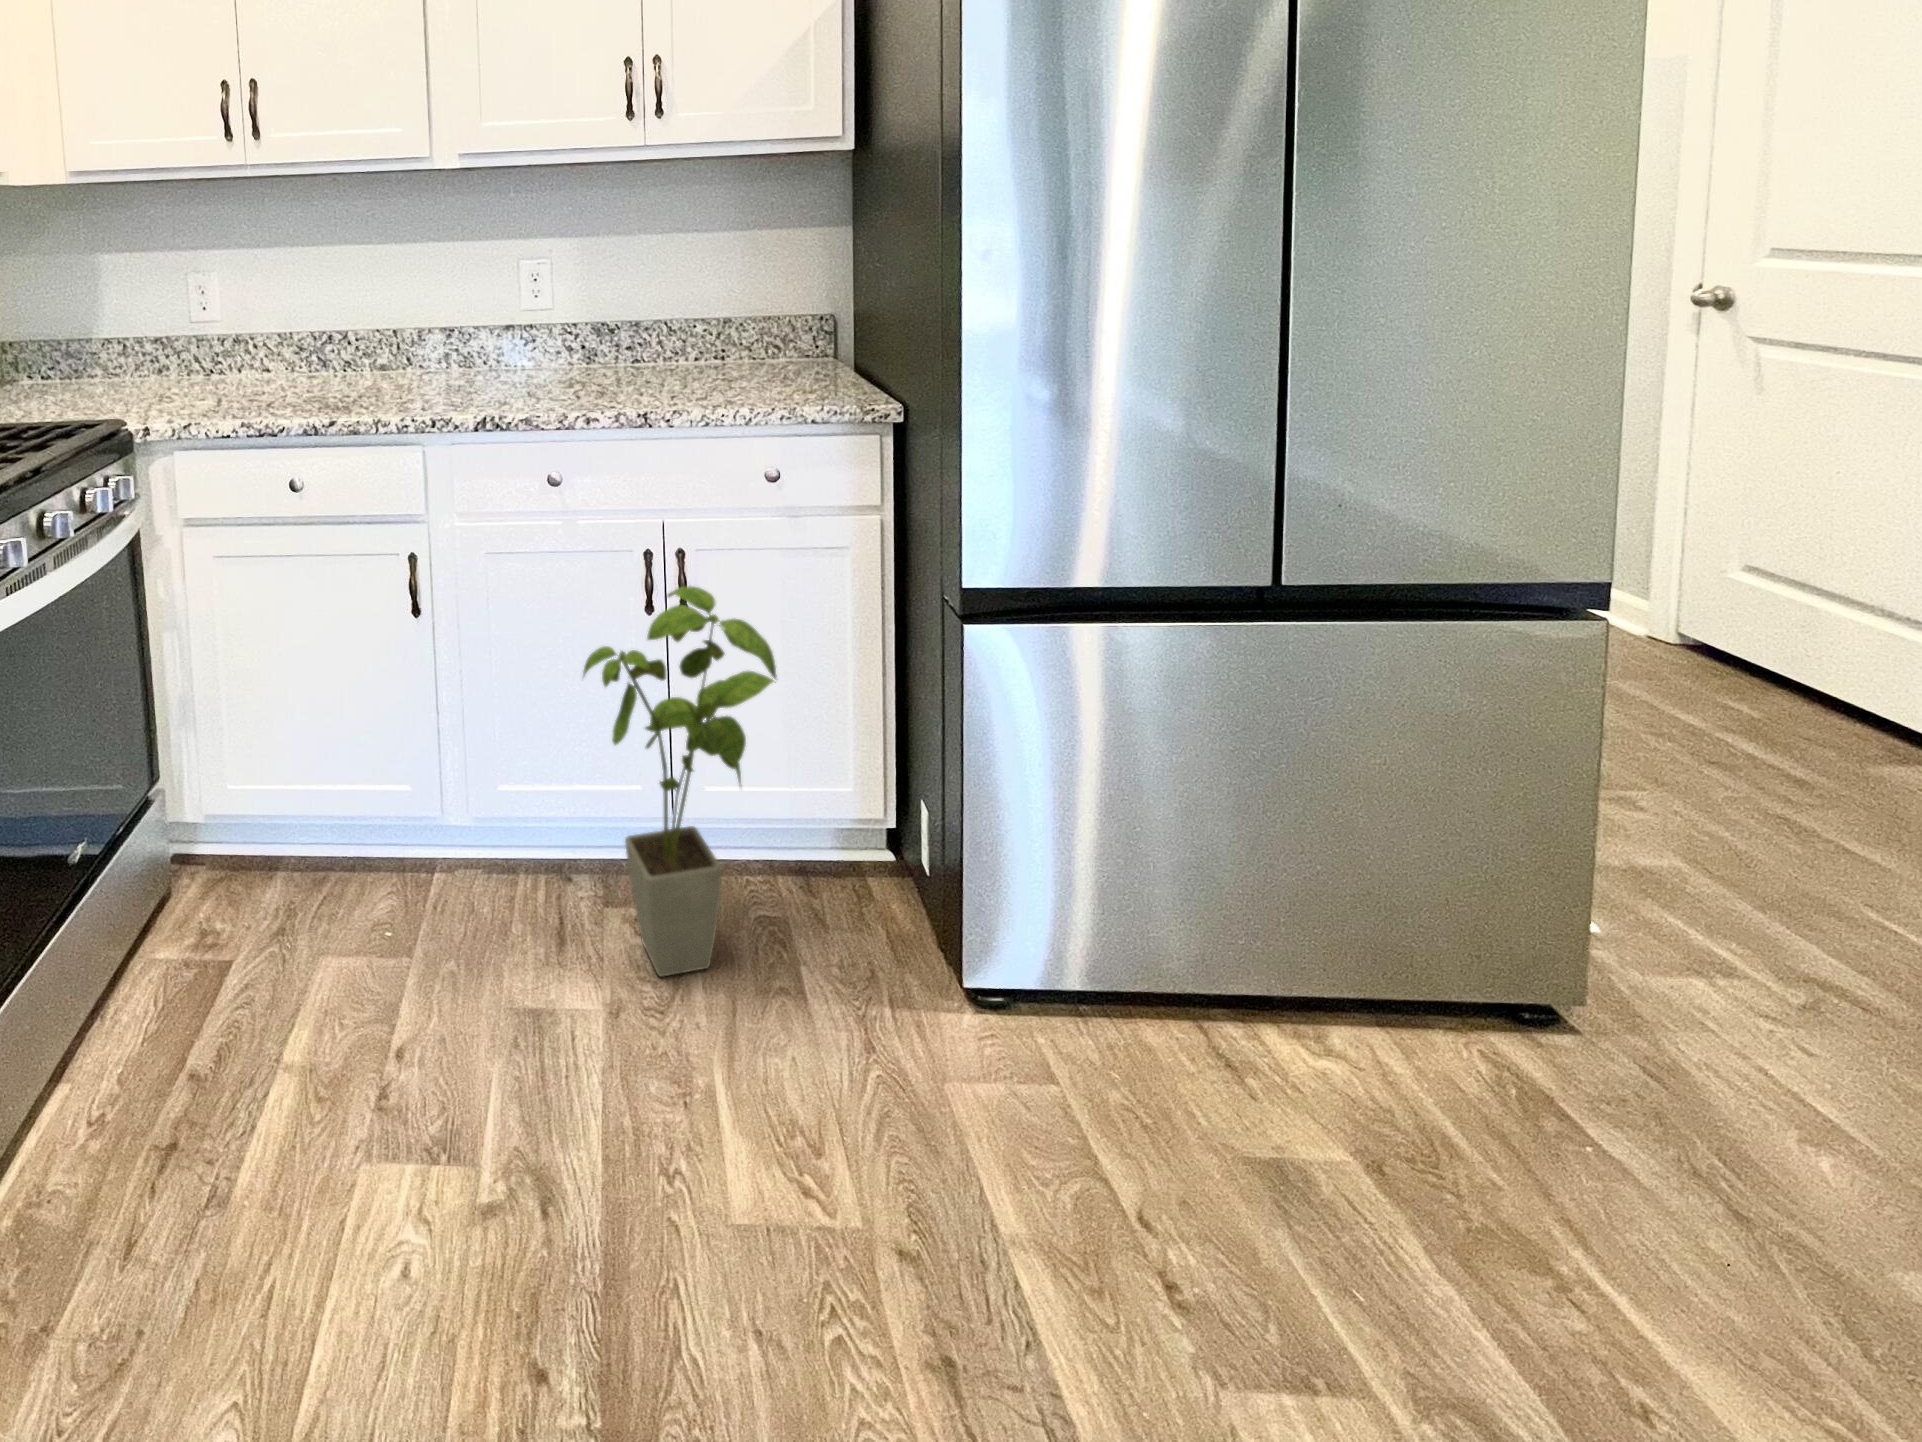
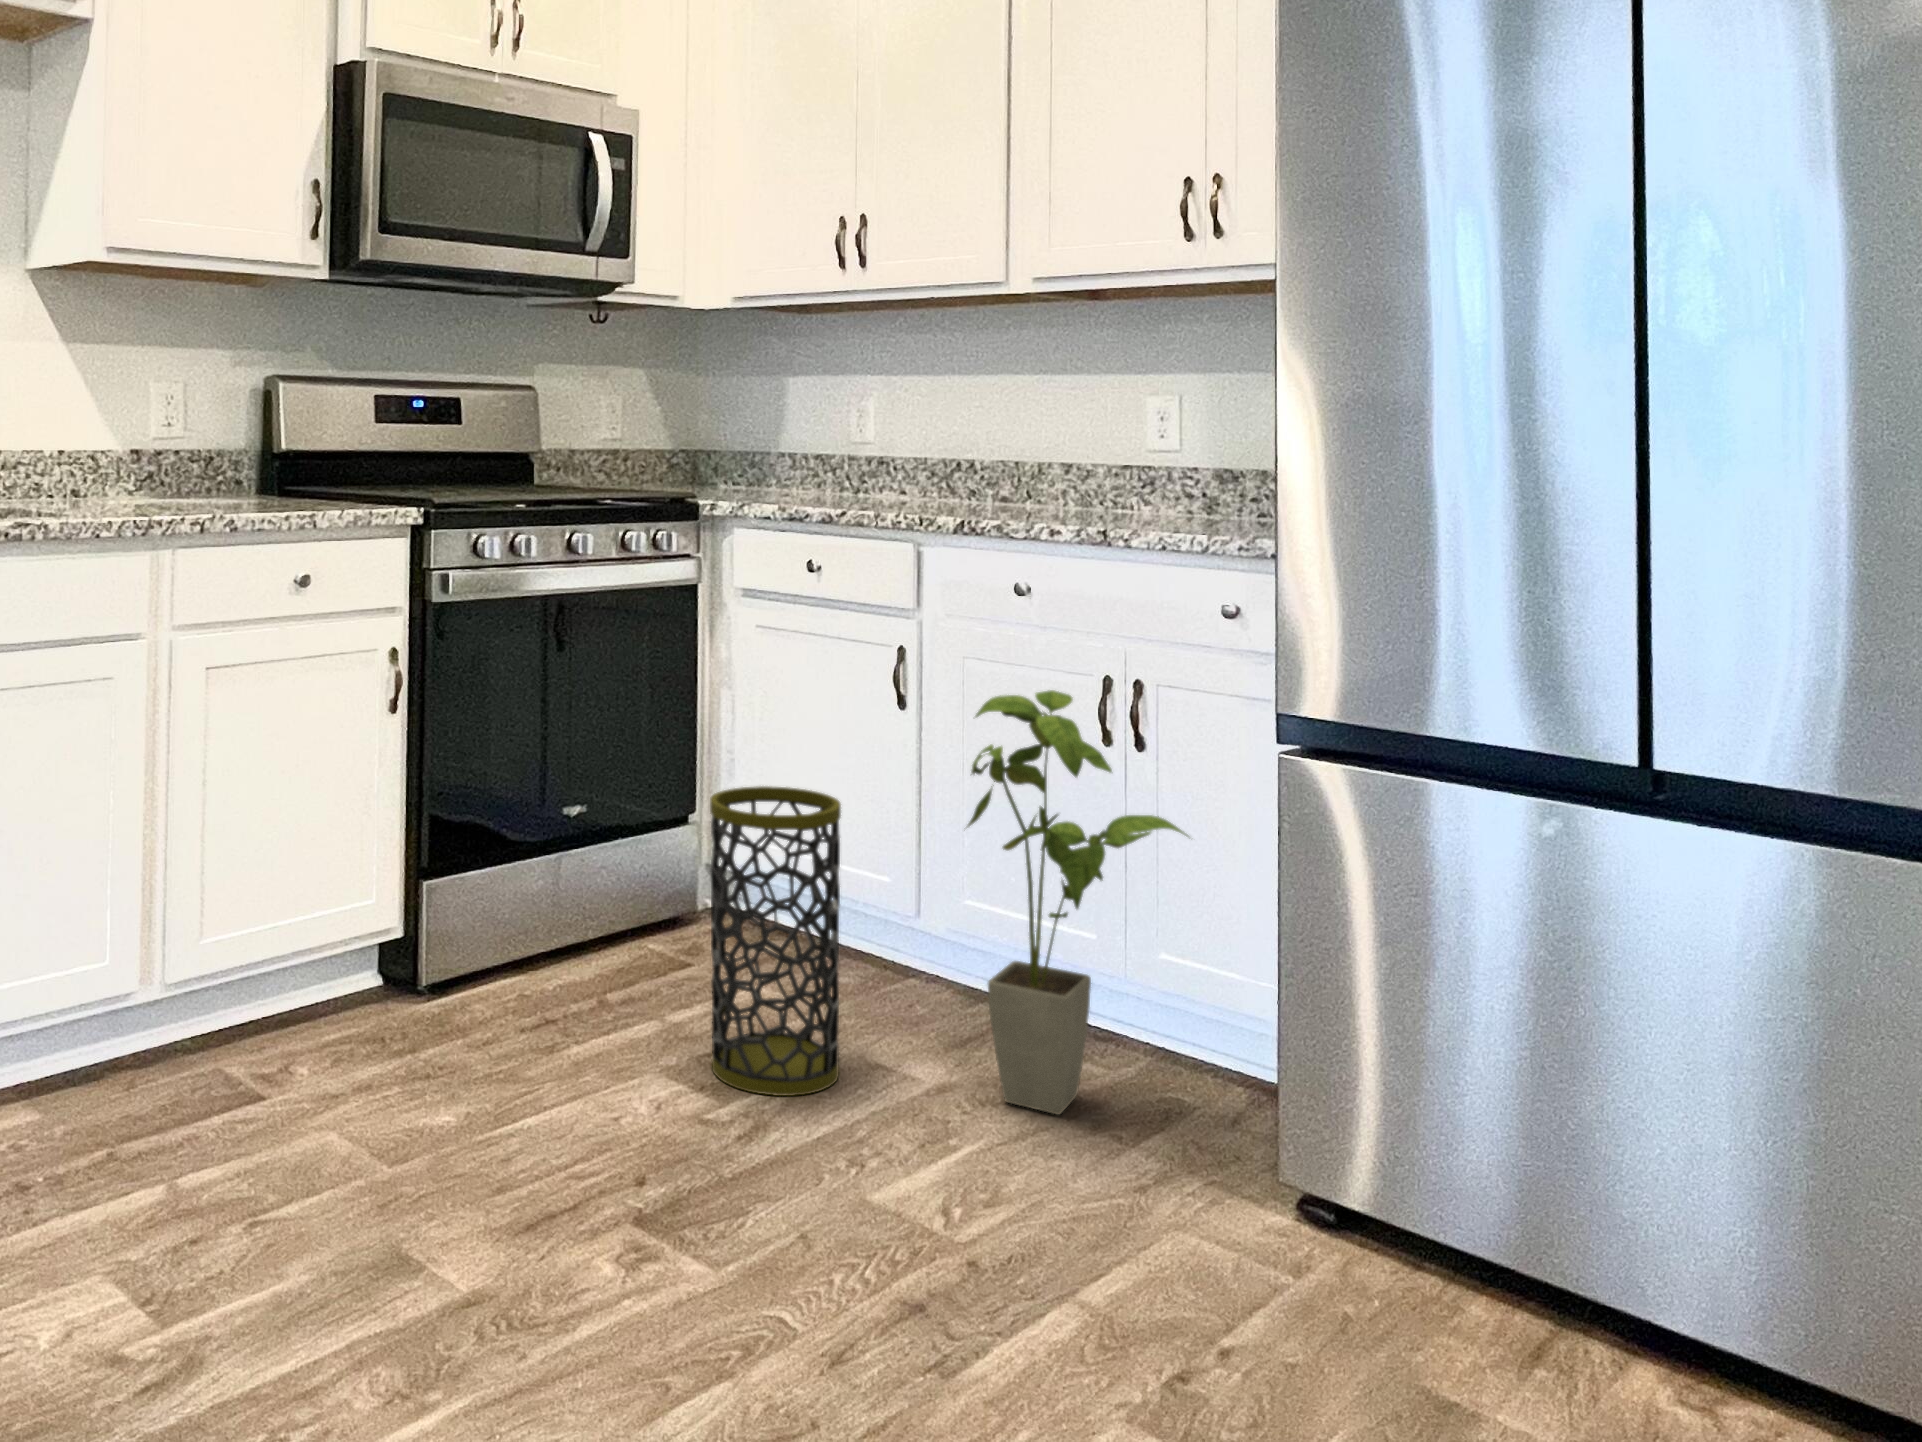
trash can: none [363,748,522,1116] -> present [710,786,841,1096]

